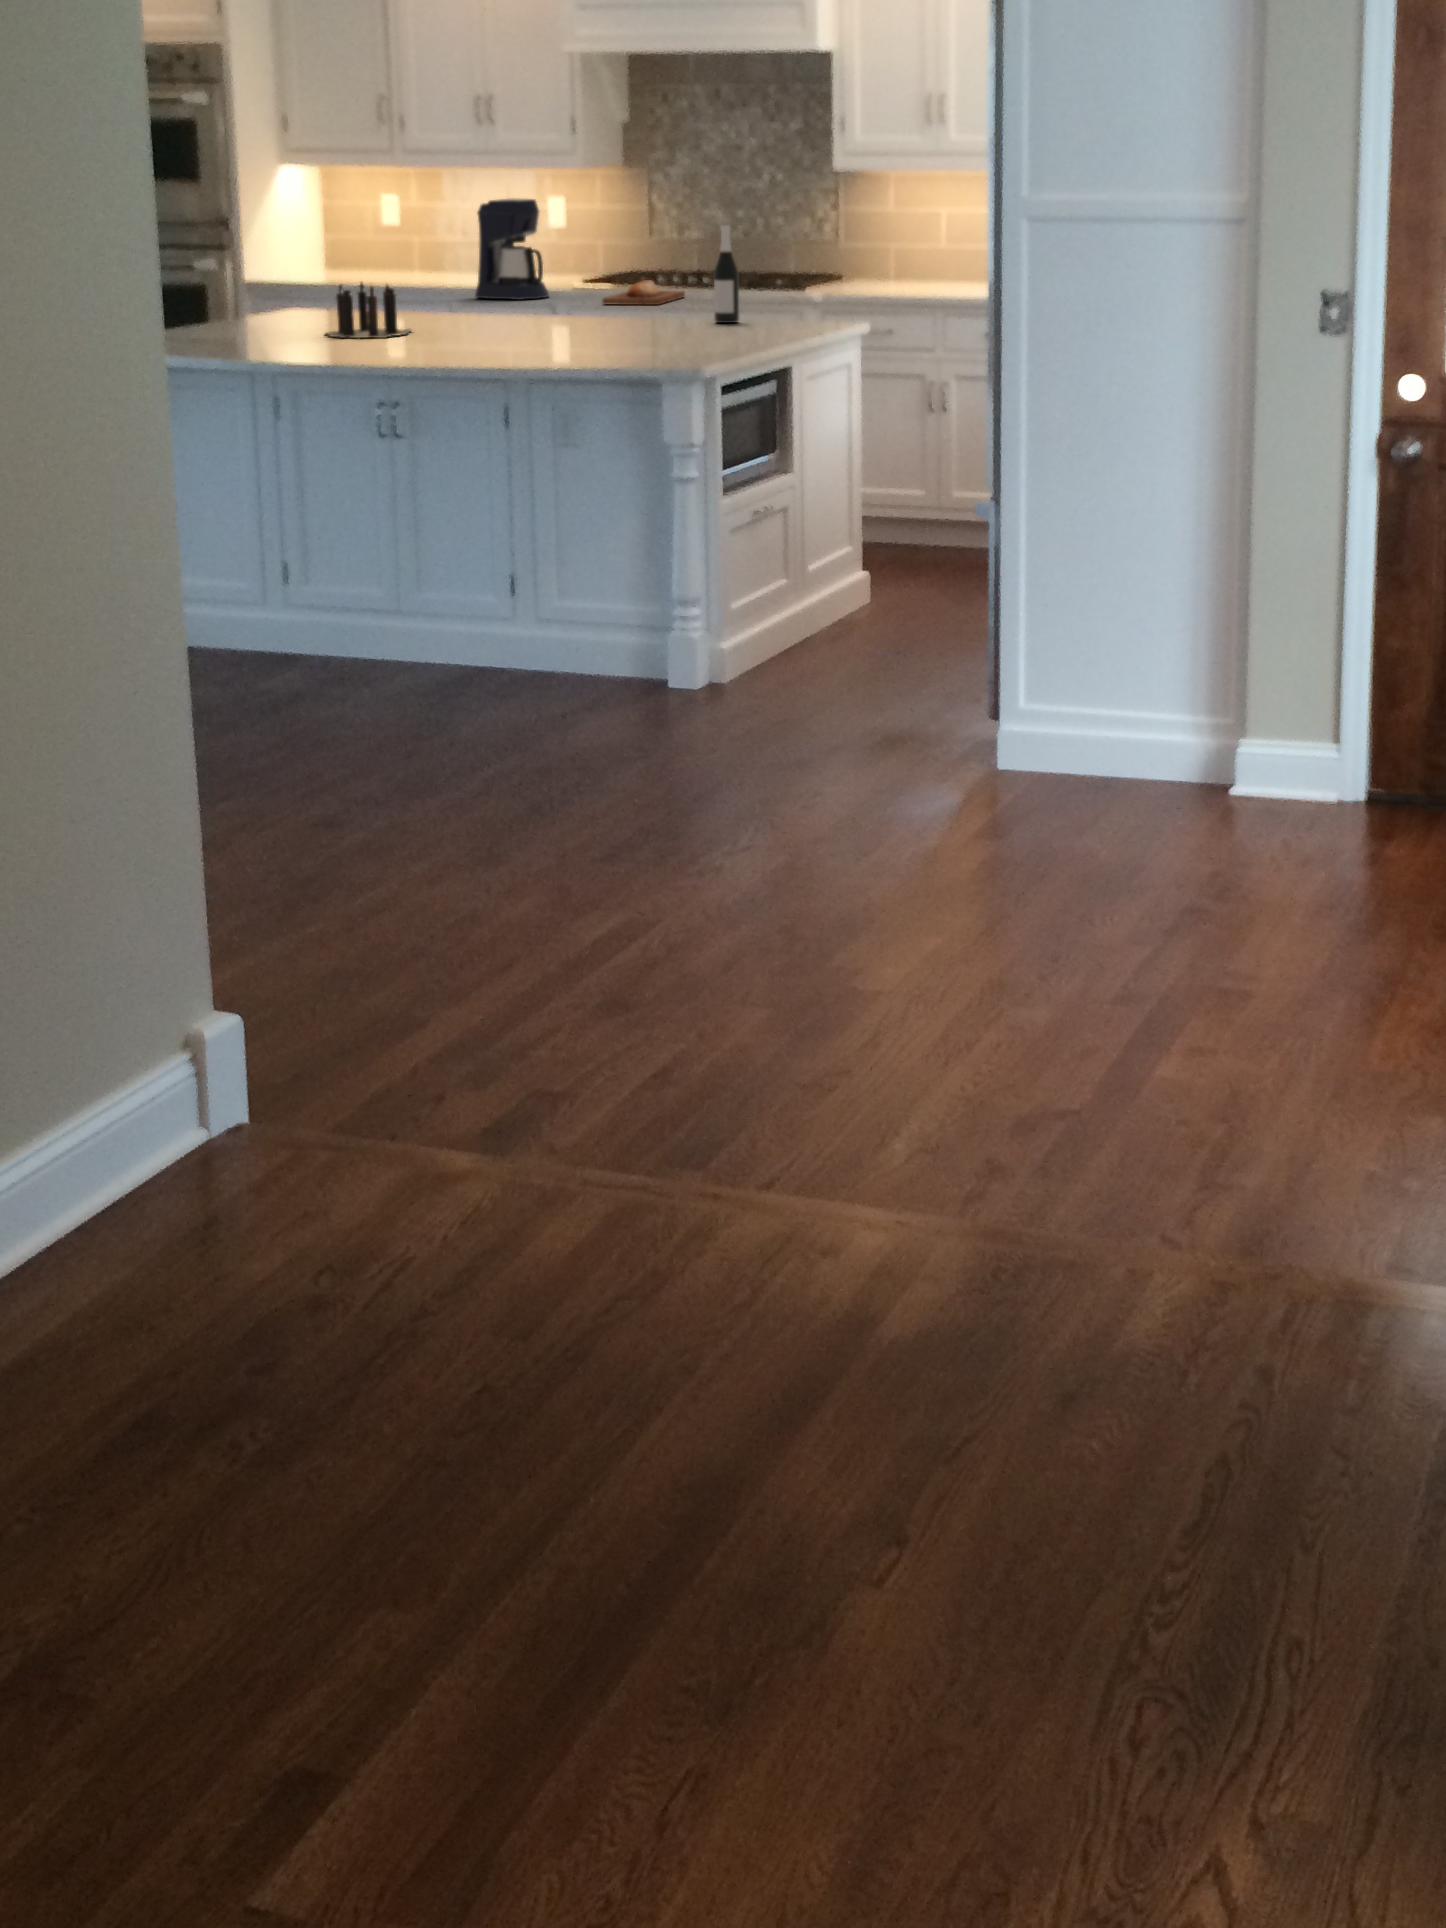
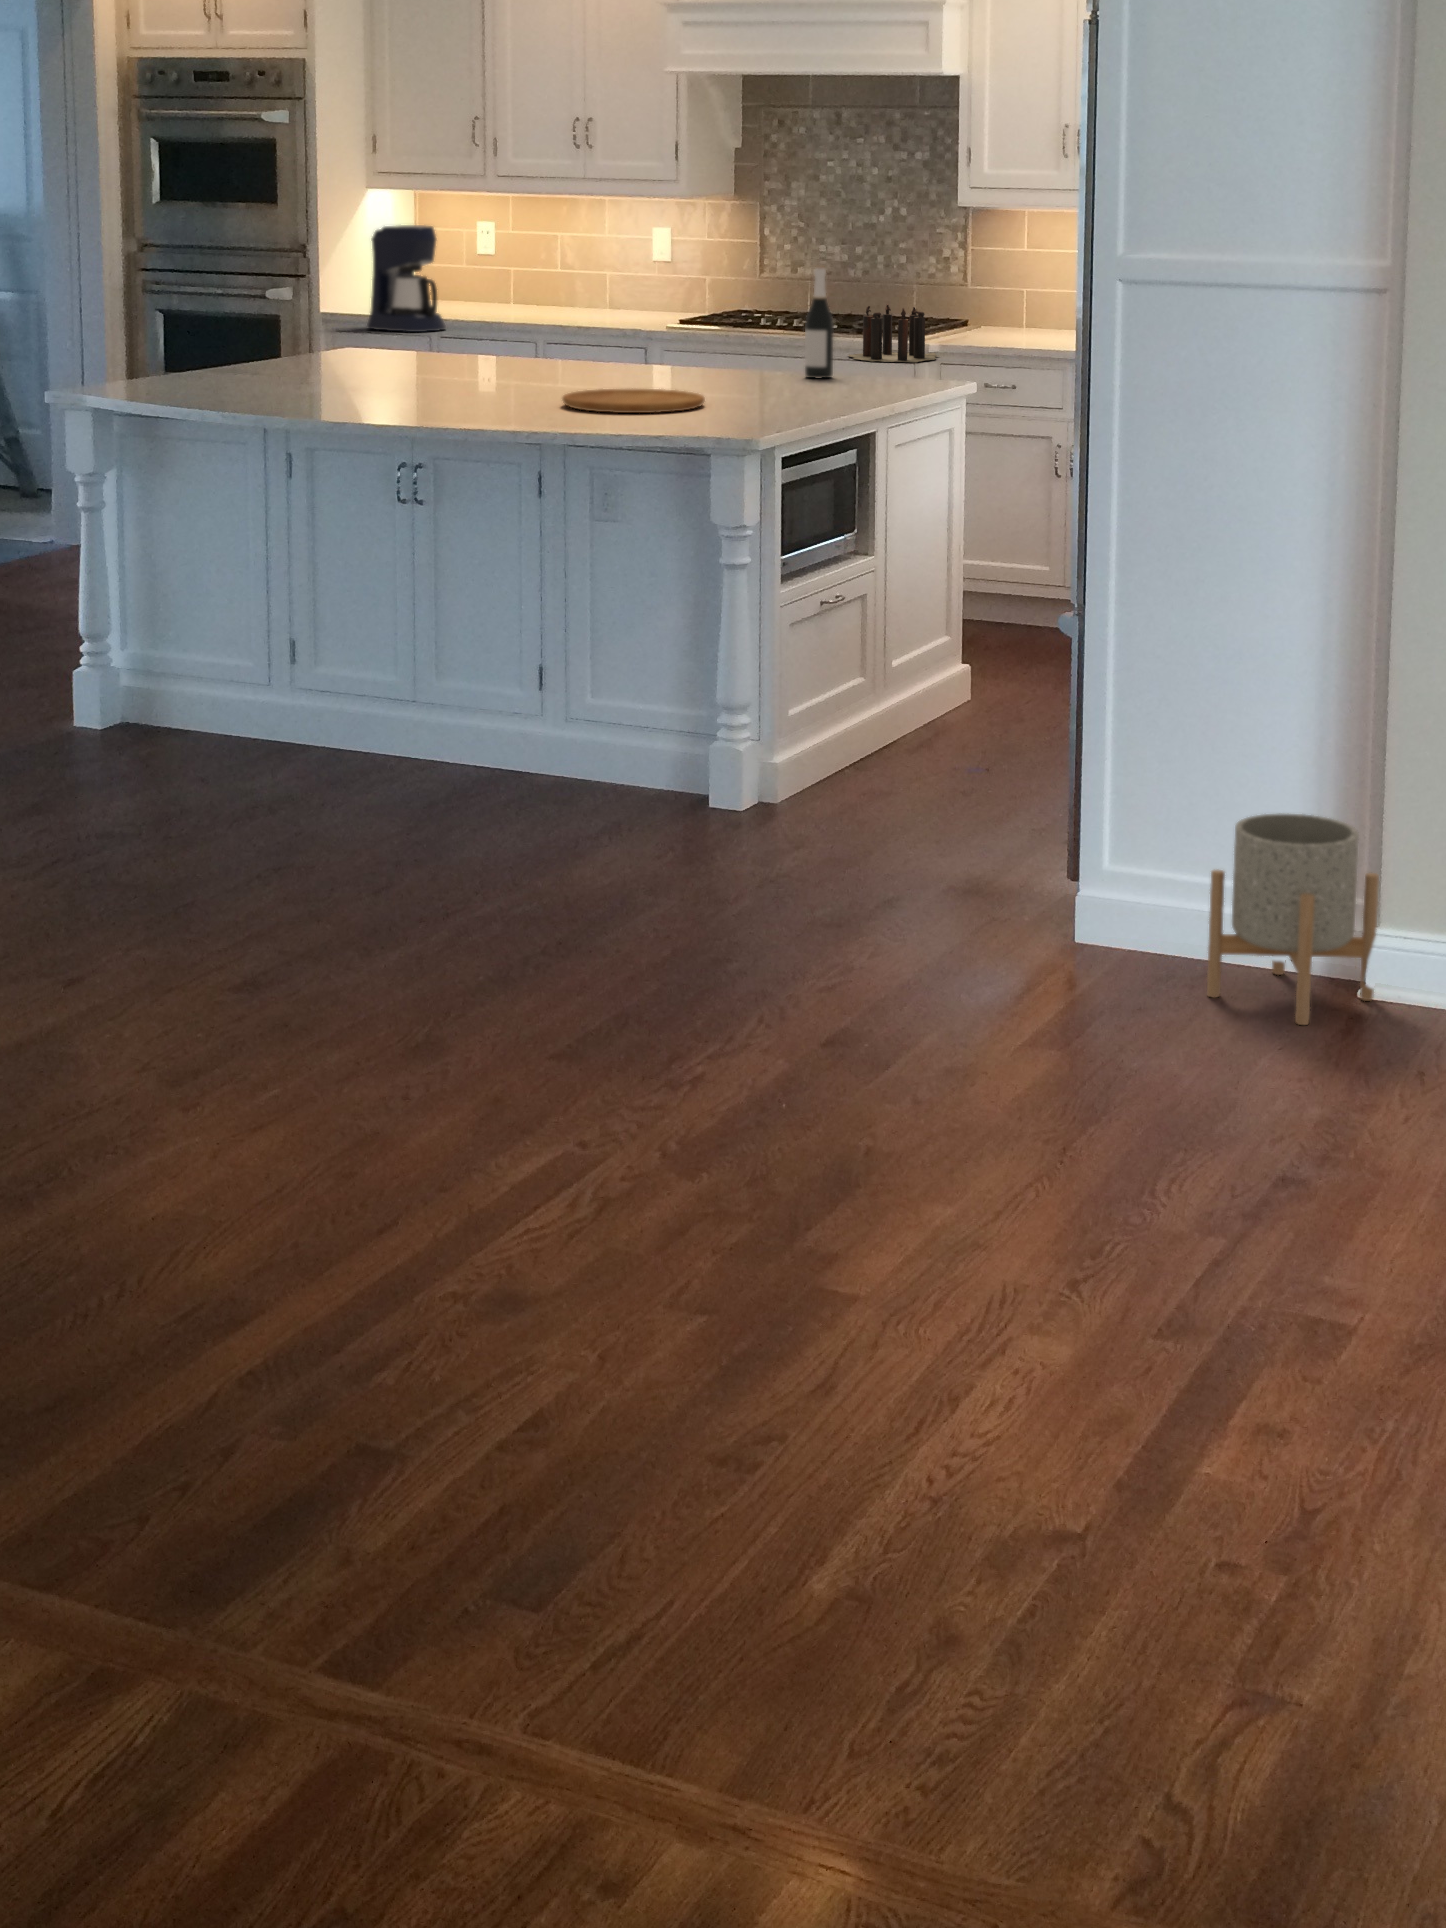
coffee maker: present [475,198,549,300] -> present [367,225,446,332]
bread loaf: present [602,280,685,305] -> none [695,323,792,352]
candle: present [326,283,411,338] -> present [849,304,938,363]
cutting board: none [518,333,642,353] -> present [562,389,705,413]
planter: none [1111,652,1246,815] -> present [1207,813,1379,1025]

